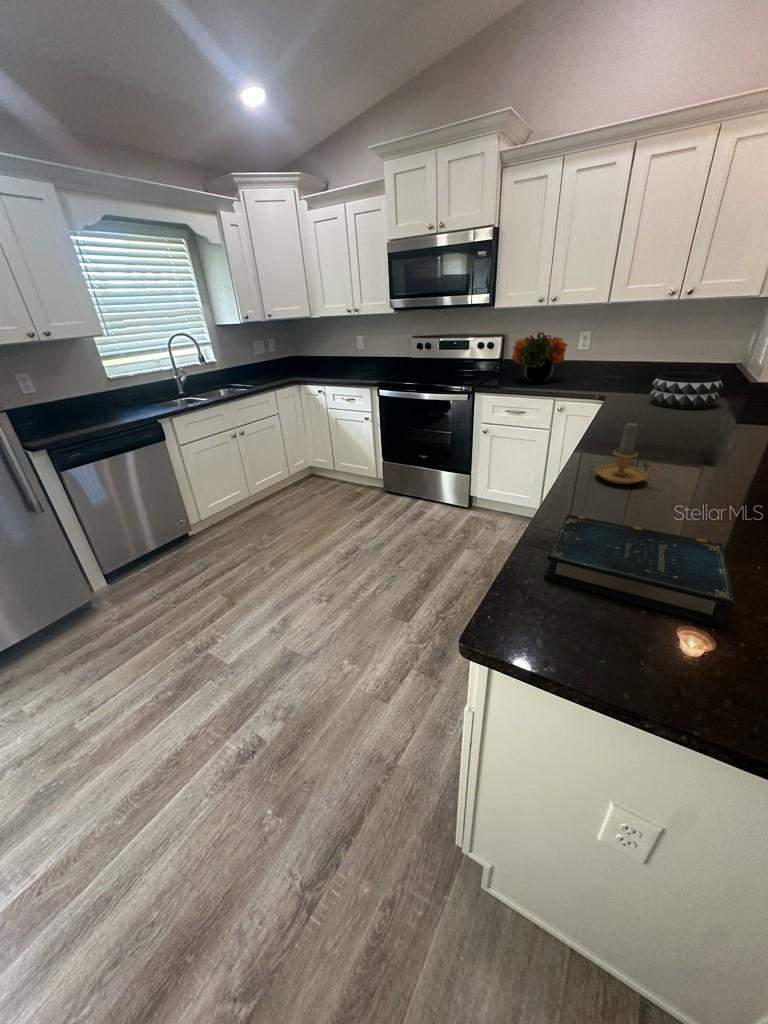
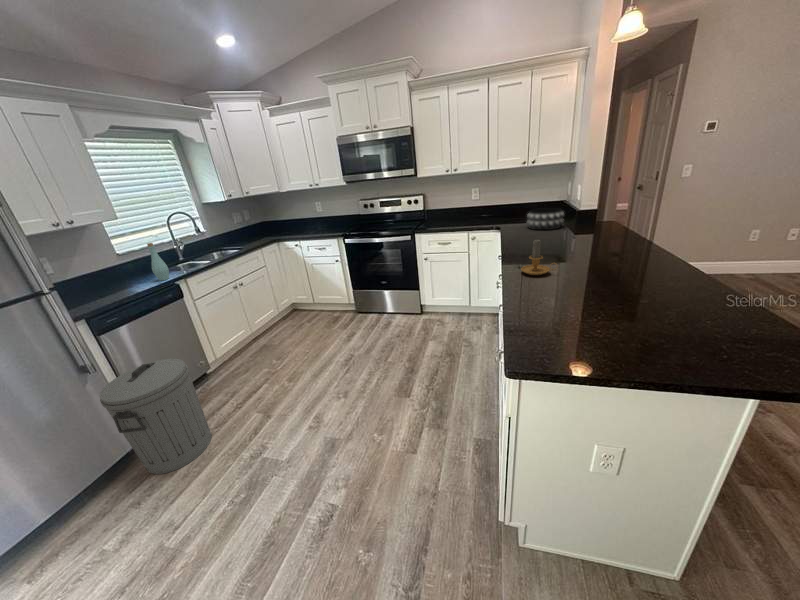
flower arrangement: present [512,332,567,383] -> none [434,191,470,223]
bottle: none [130,368,154,416] -> present [147,243,169,281]
trash can: none [42,511,168,641] -> present [99,358,212,474]
book: present [544,514,735,628] -> none [523,293,622,332]

